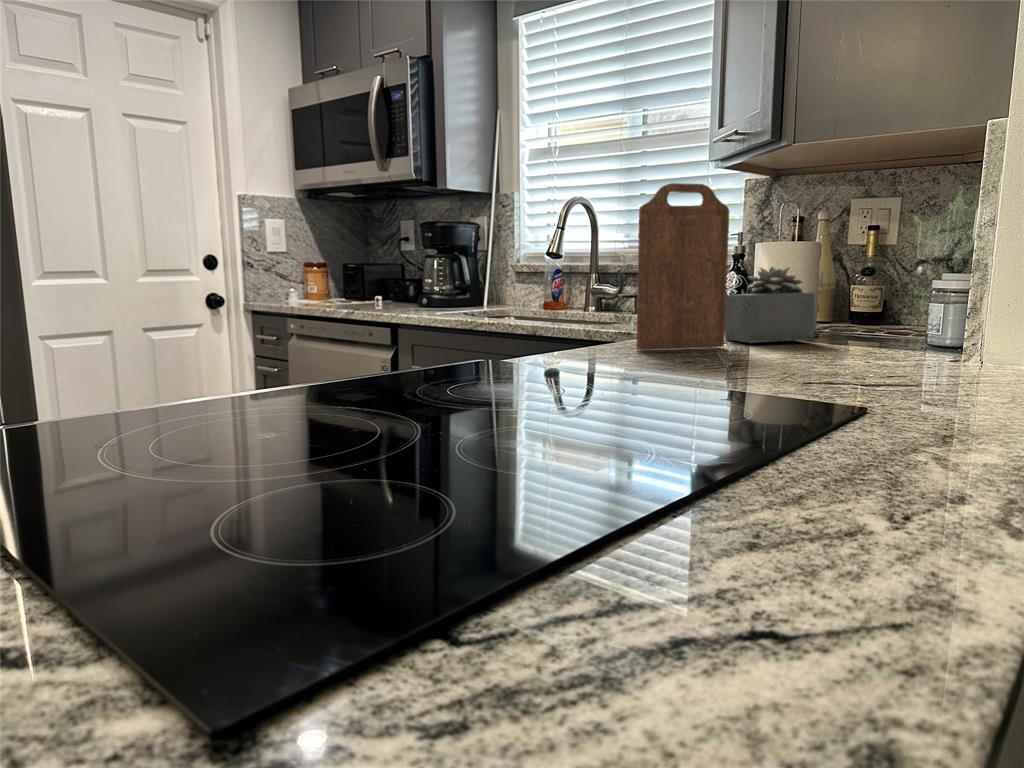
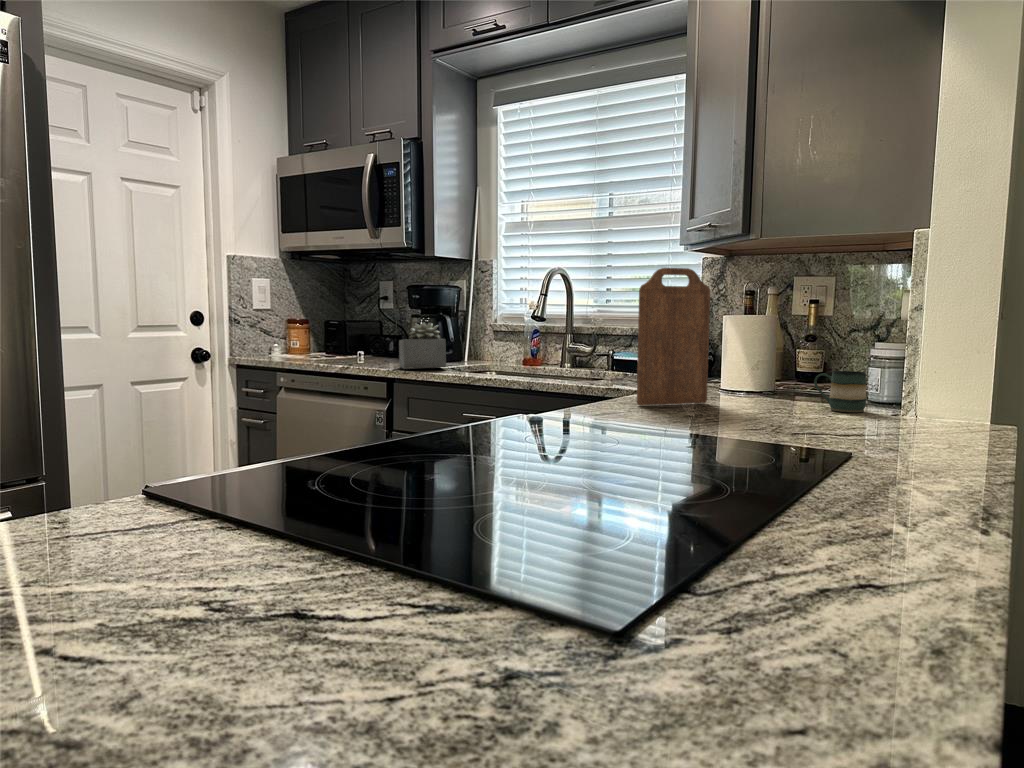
succulent plant: present [725,267,815,343] -> present [399,323,446,369]
mug: none [856,307,921,358] -> present [814,371,866,412]

